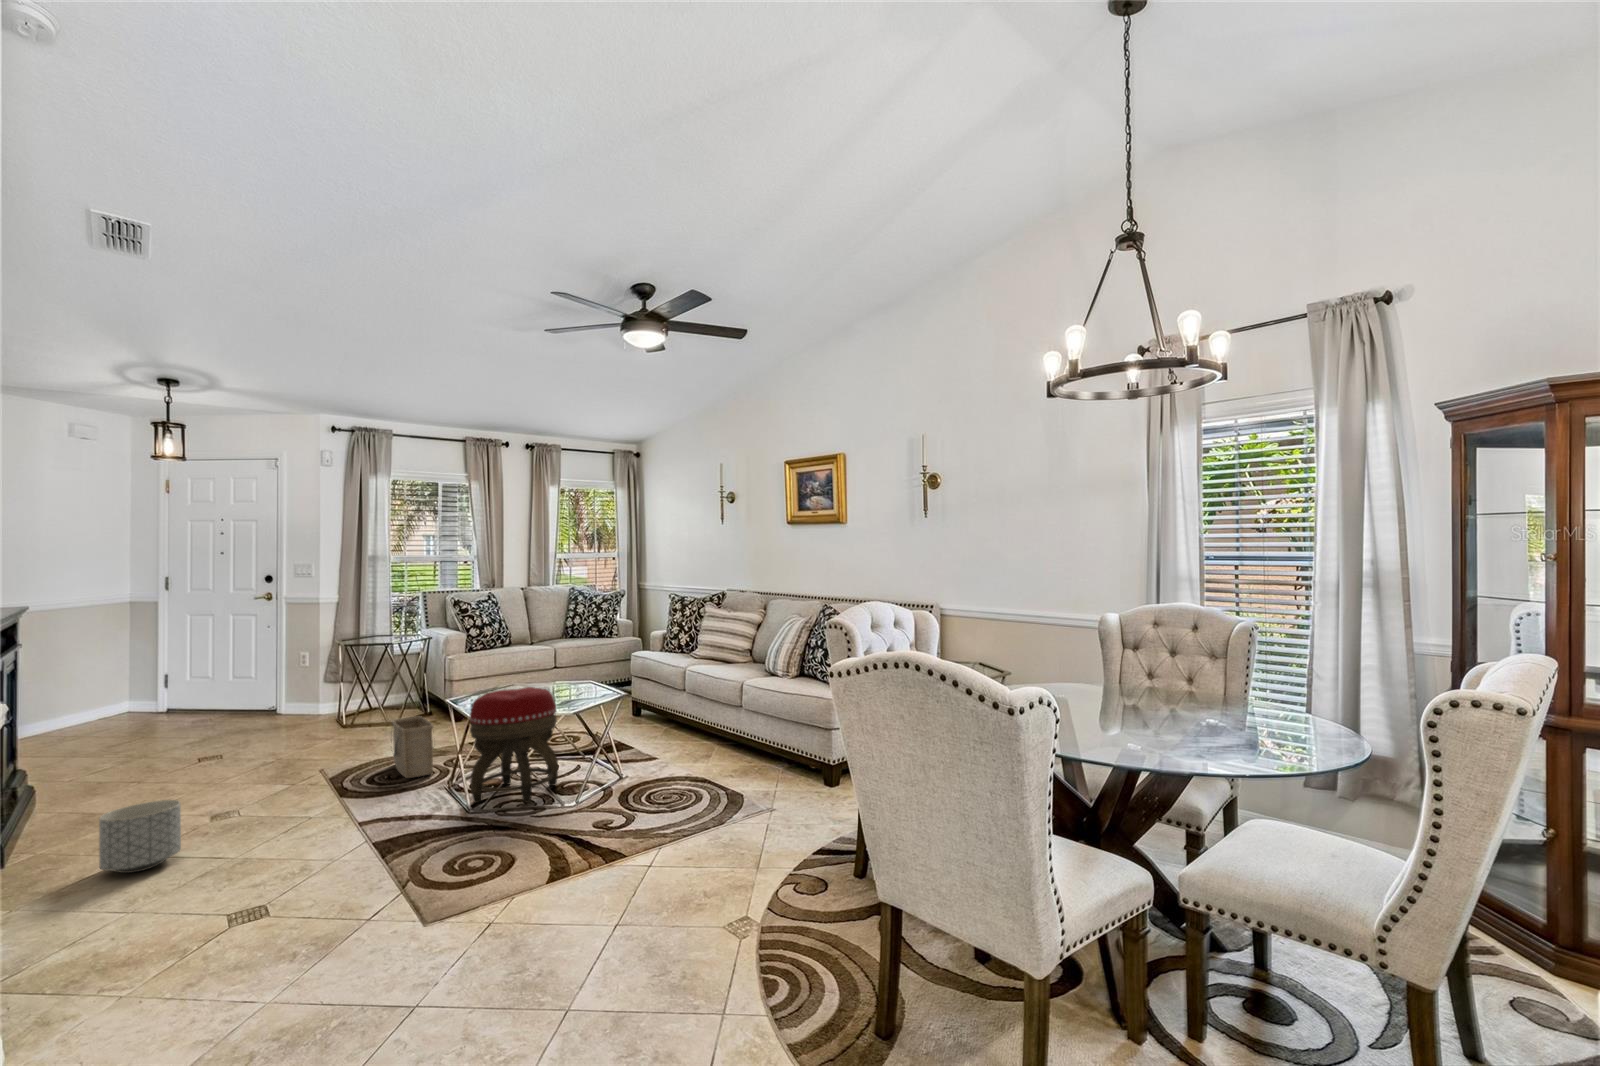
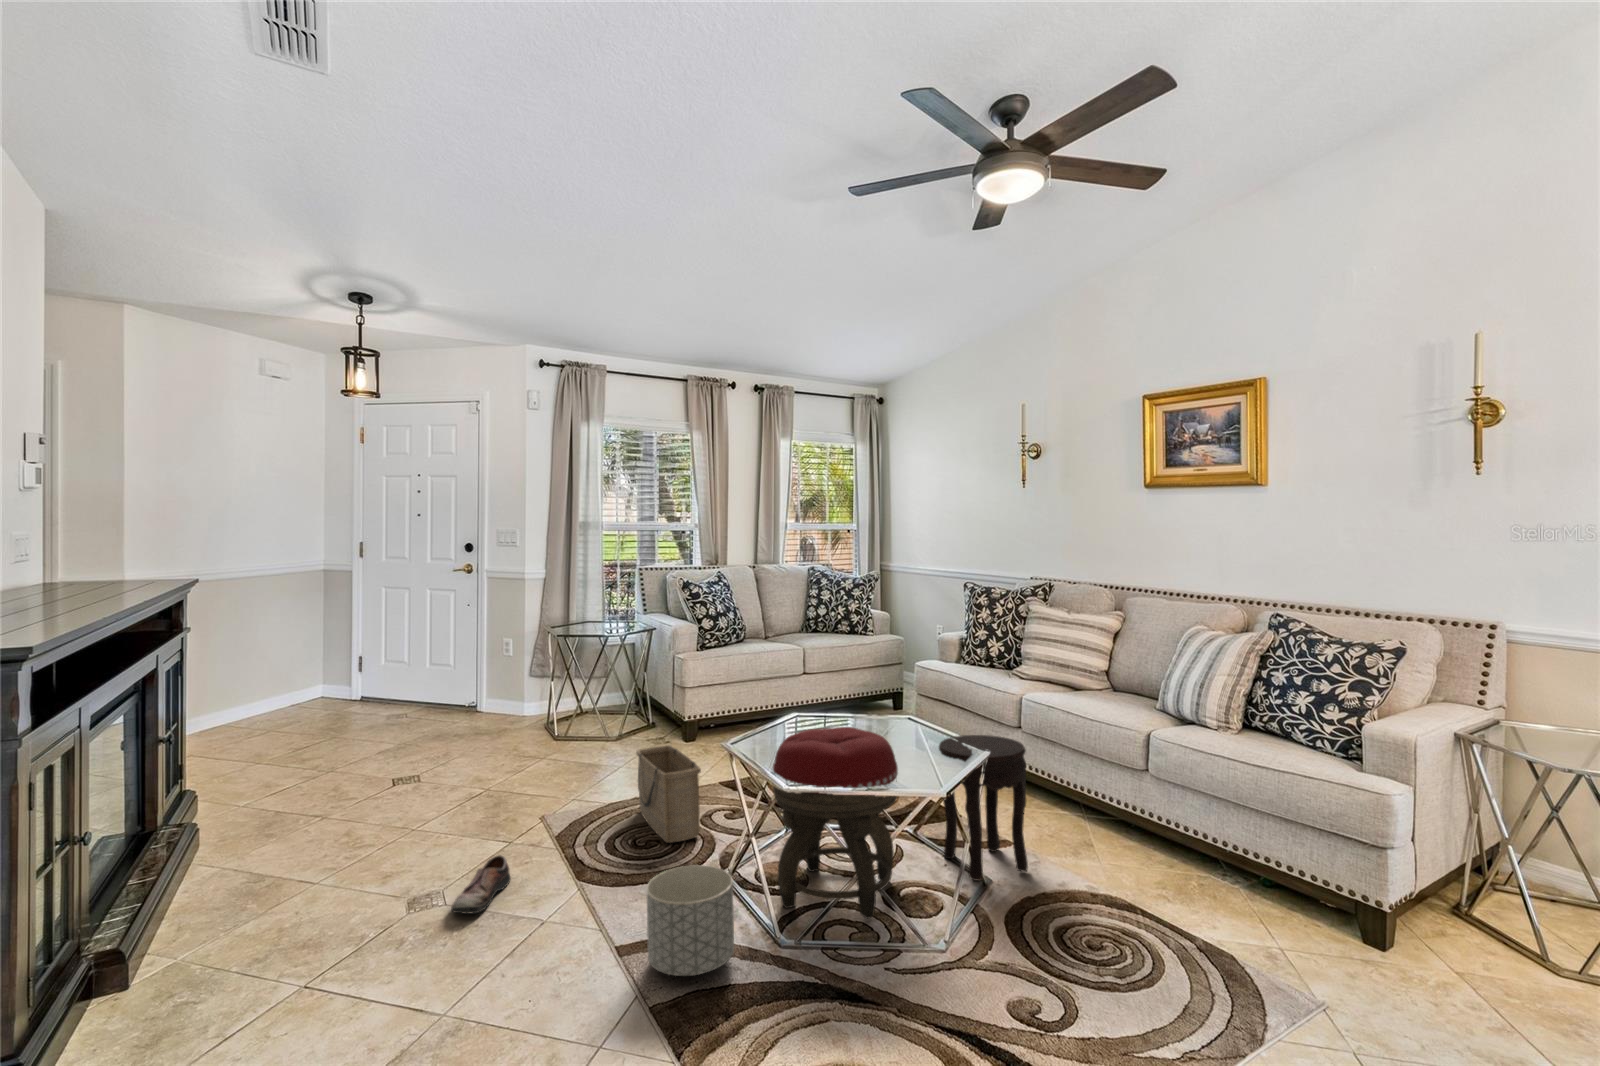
side table: none [596,691,653,781] -> present [939,735,1028,881]
shoe: none [230,788,280,821] -> present [451,855,511,914]
planter: present [99,800,181,873] -> present [646,865,734,976]

